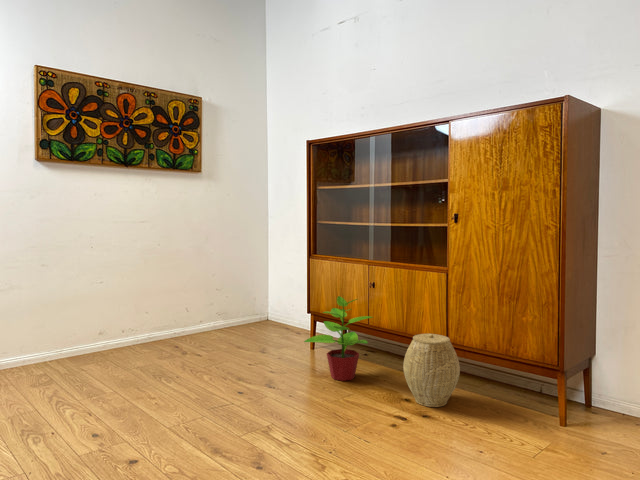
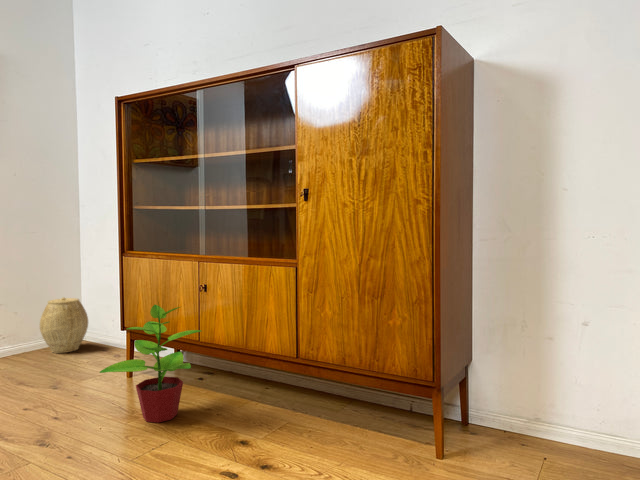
woven basket: present [403,334,460,407] -> present [40,297,88,353]

